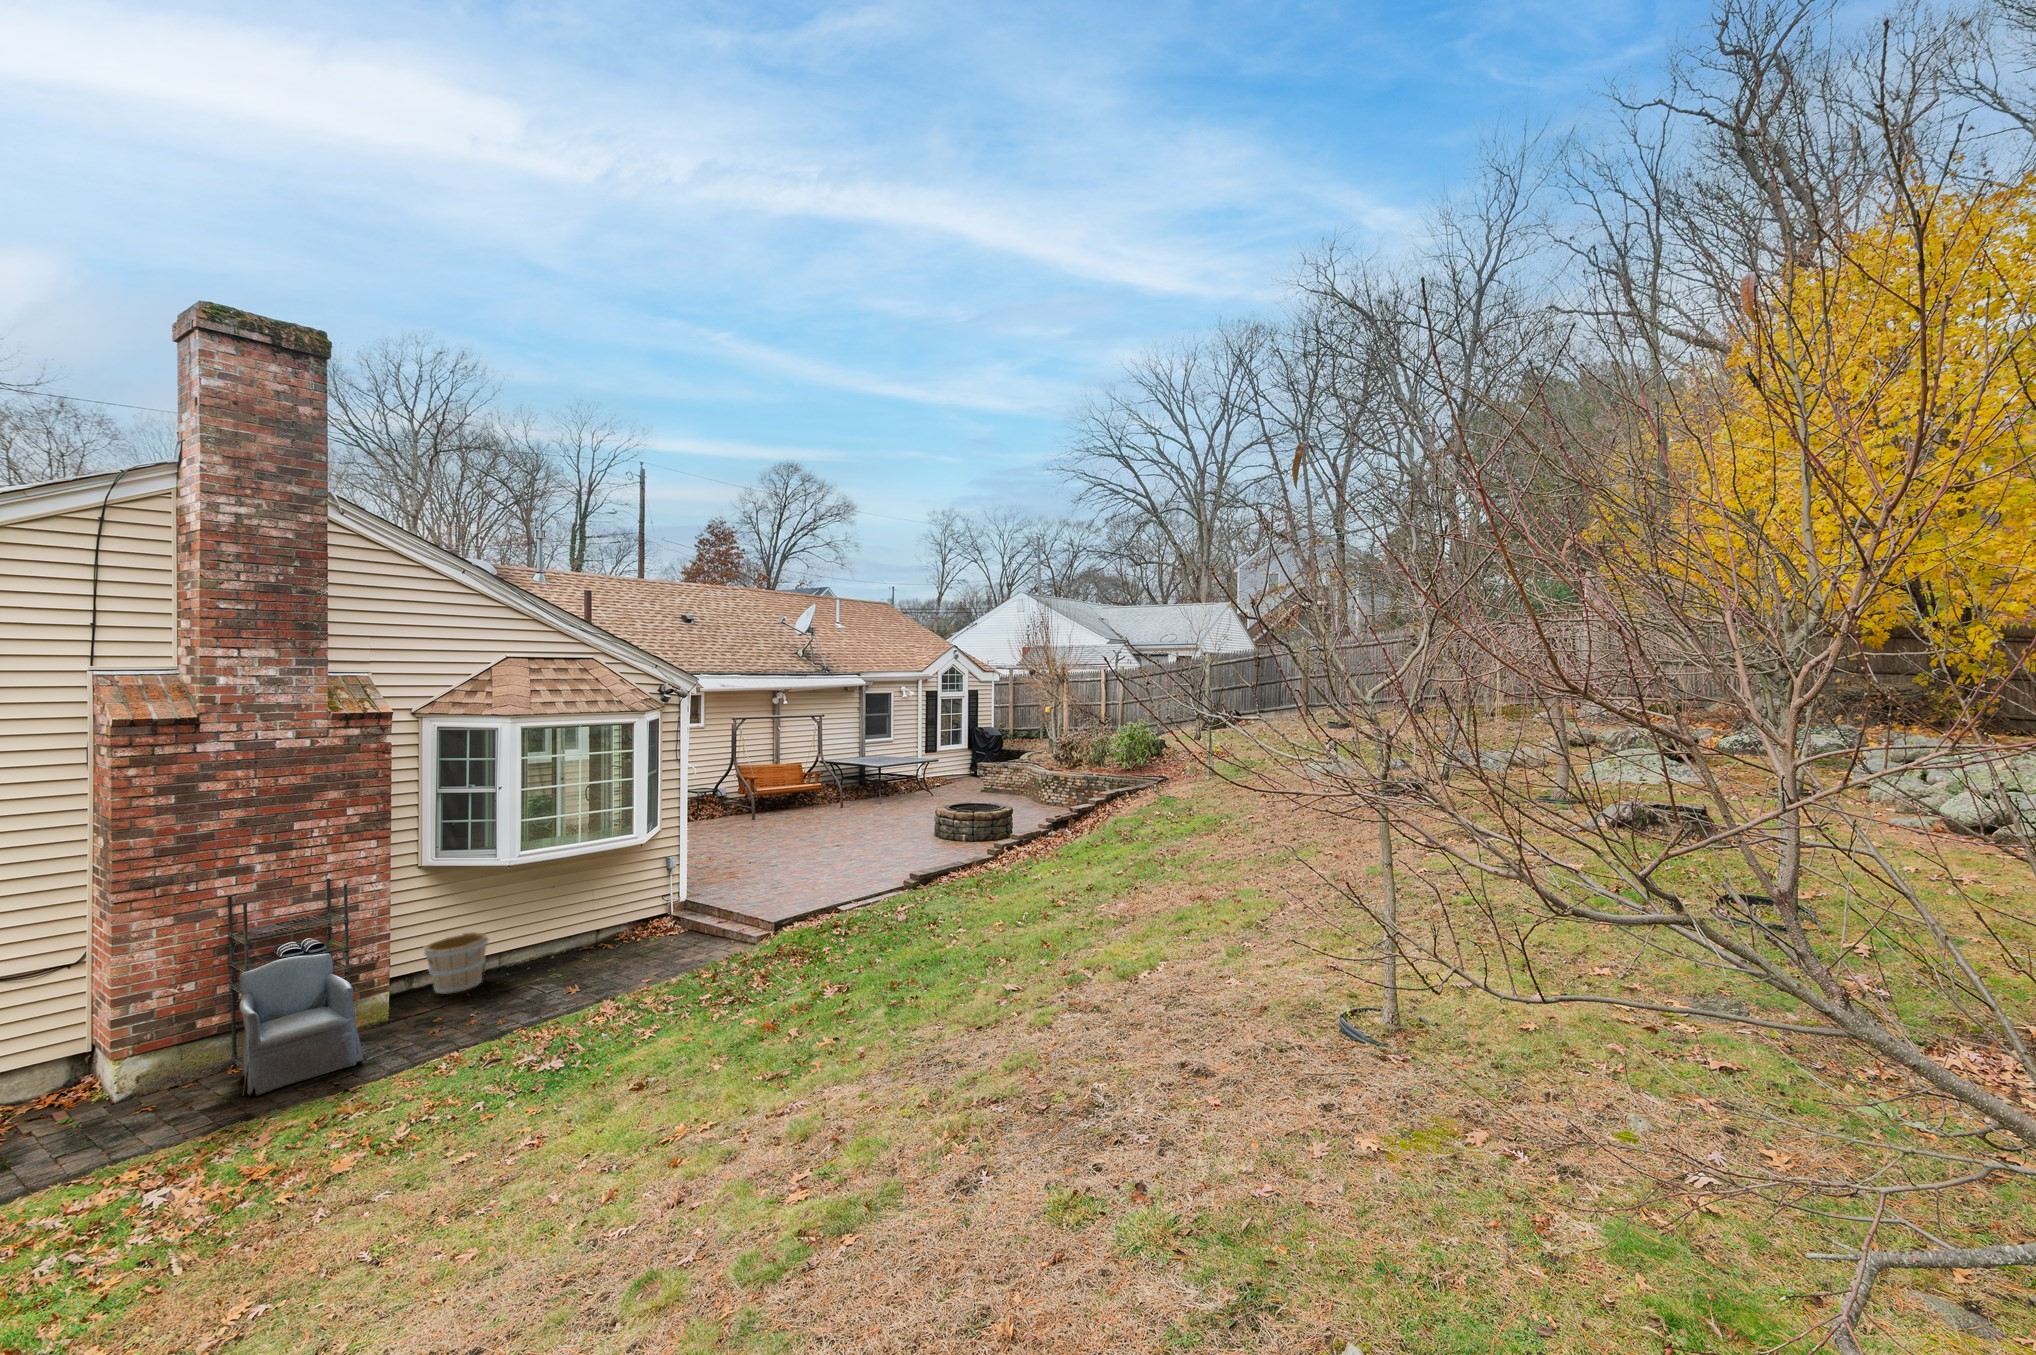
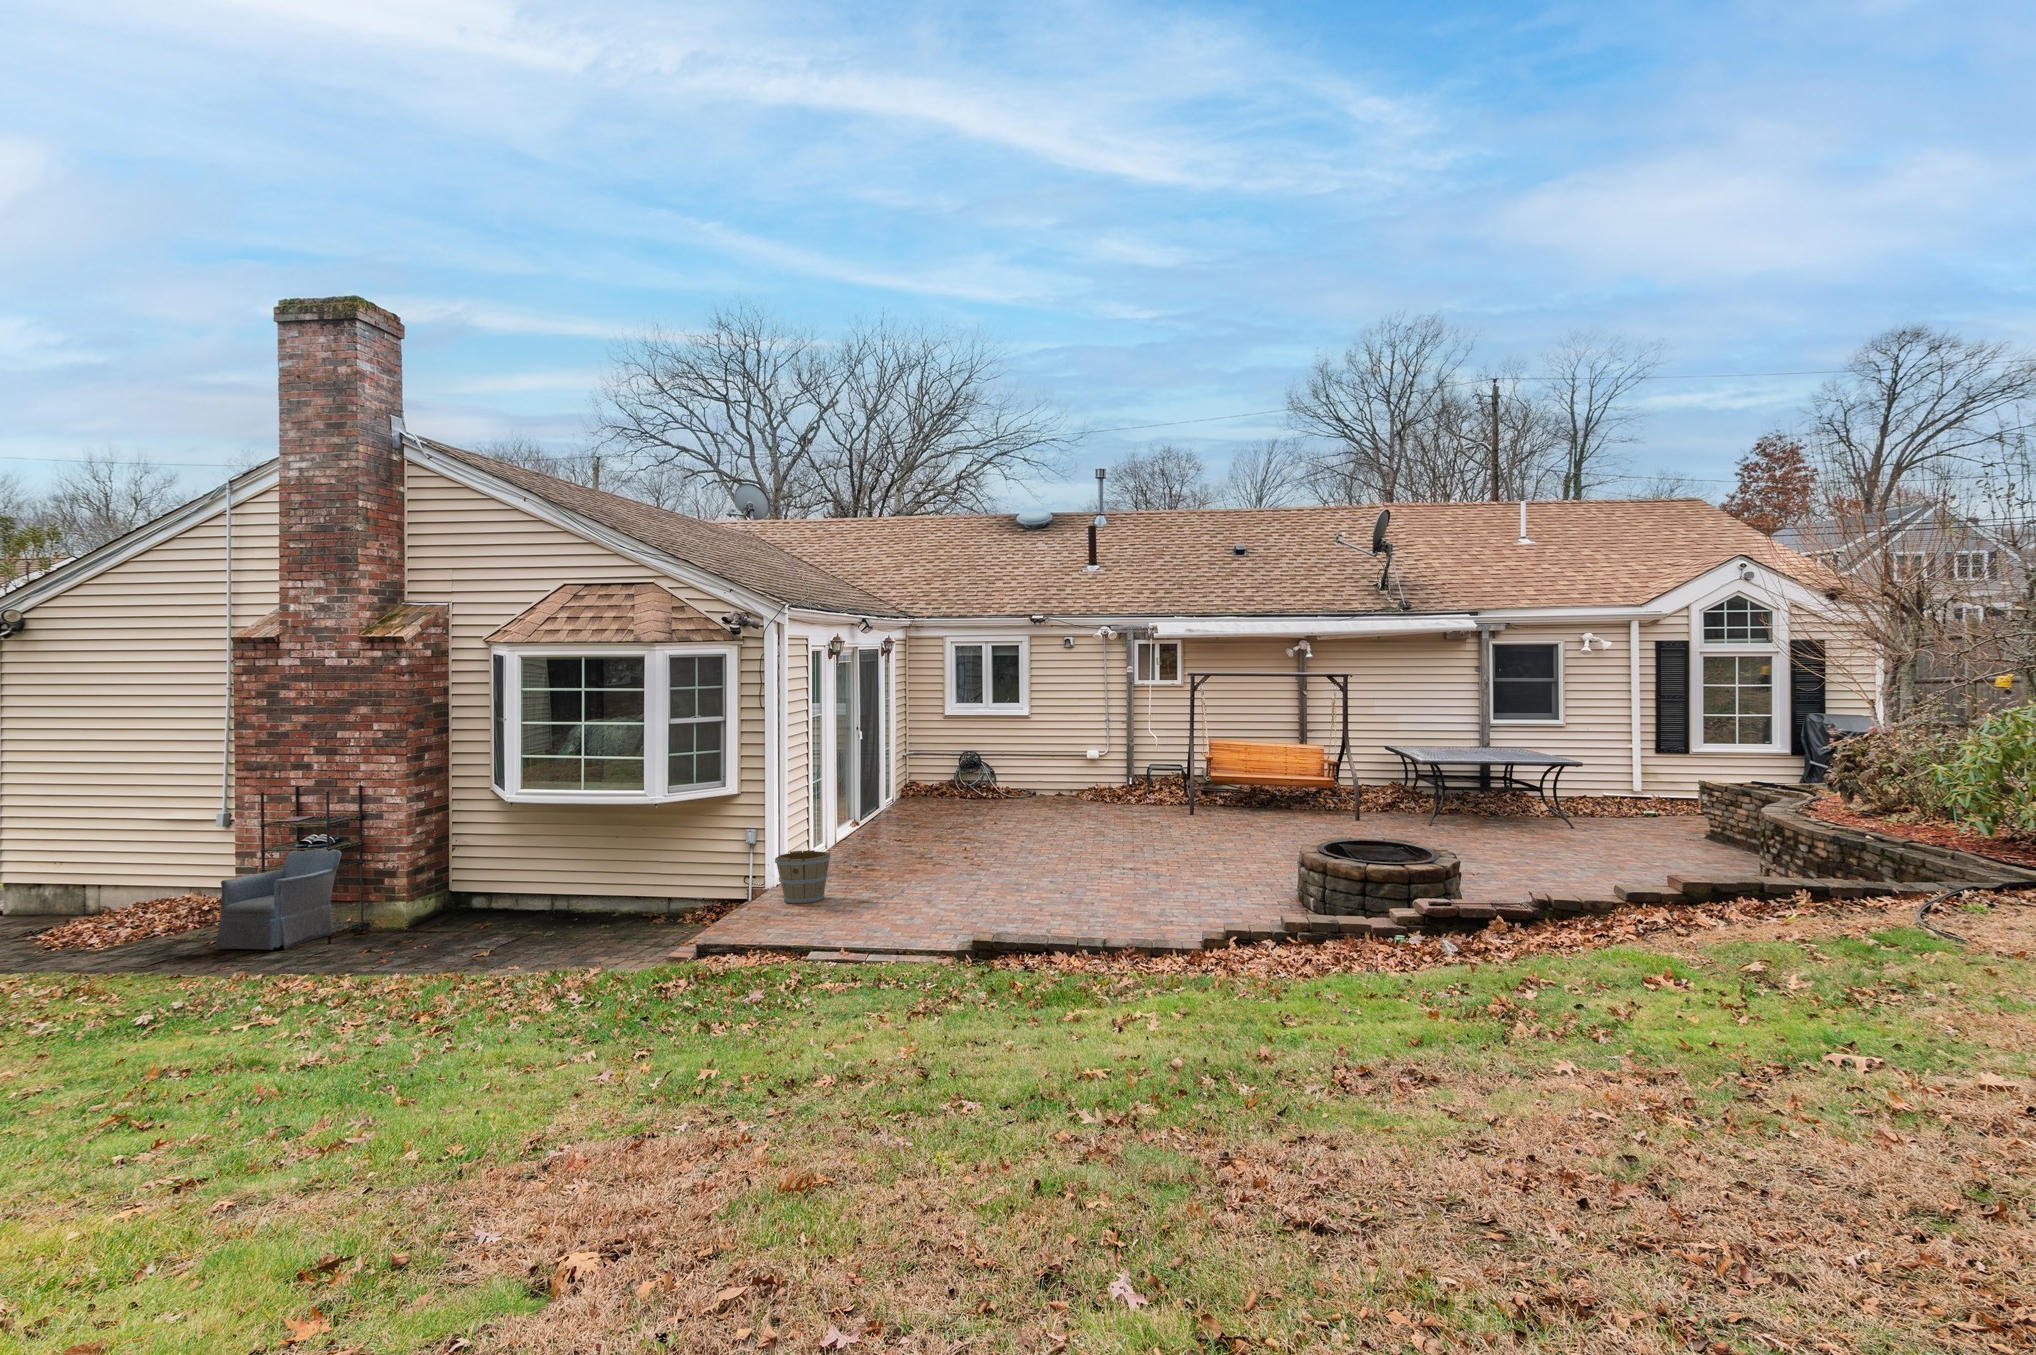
wooden bucket: present [423,932,488,994] -> present [775,850,830,904]

